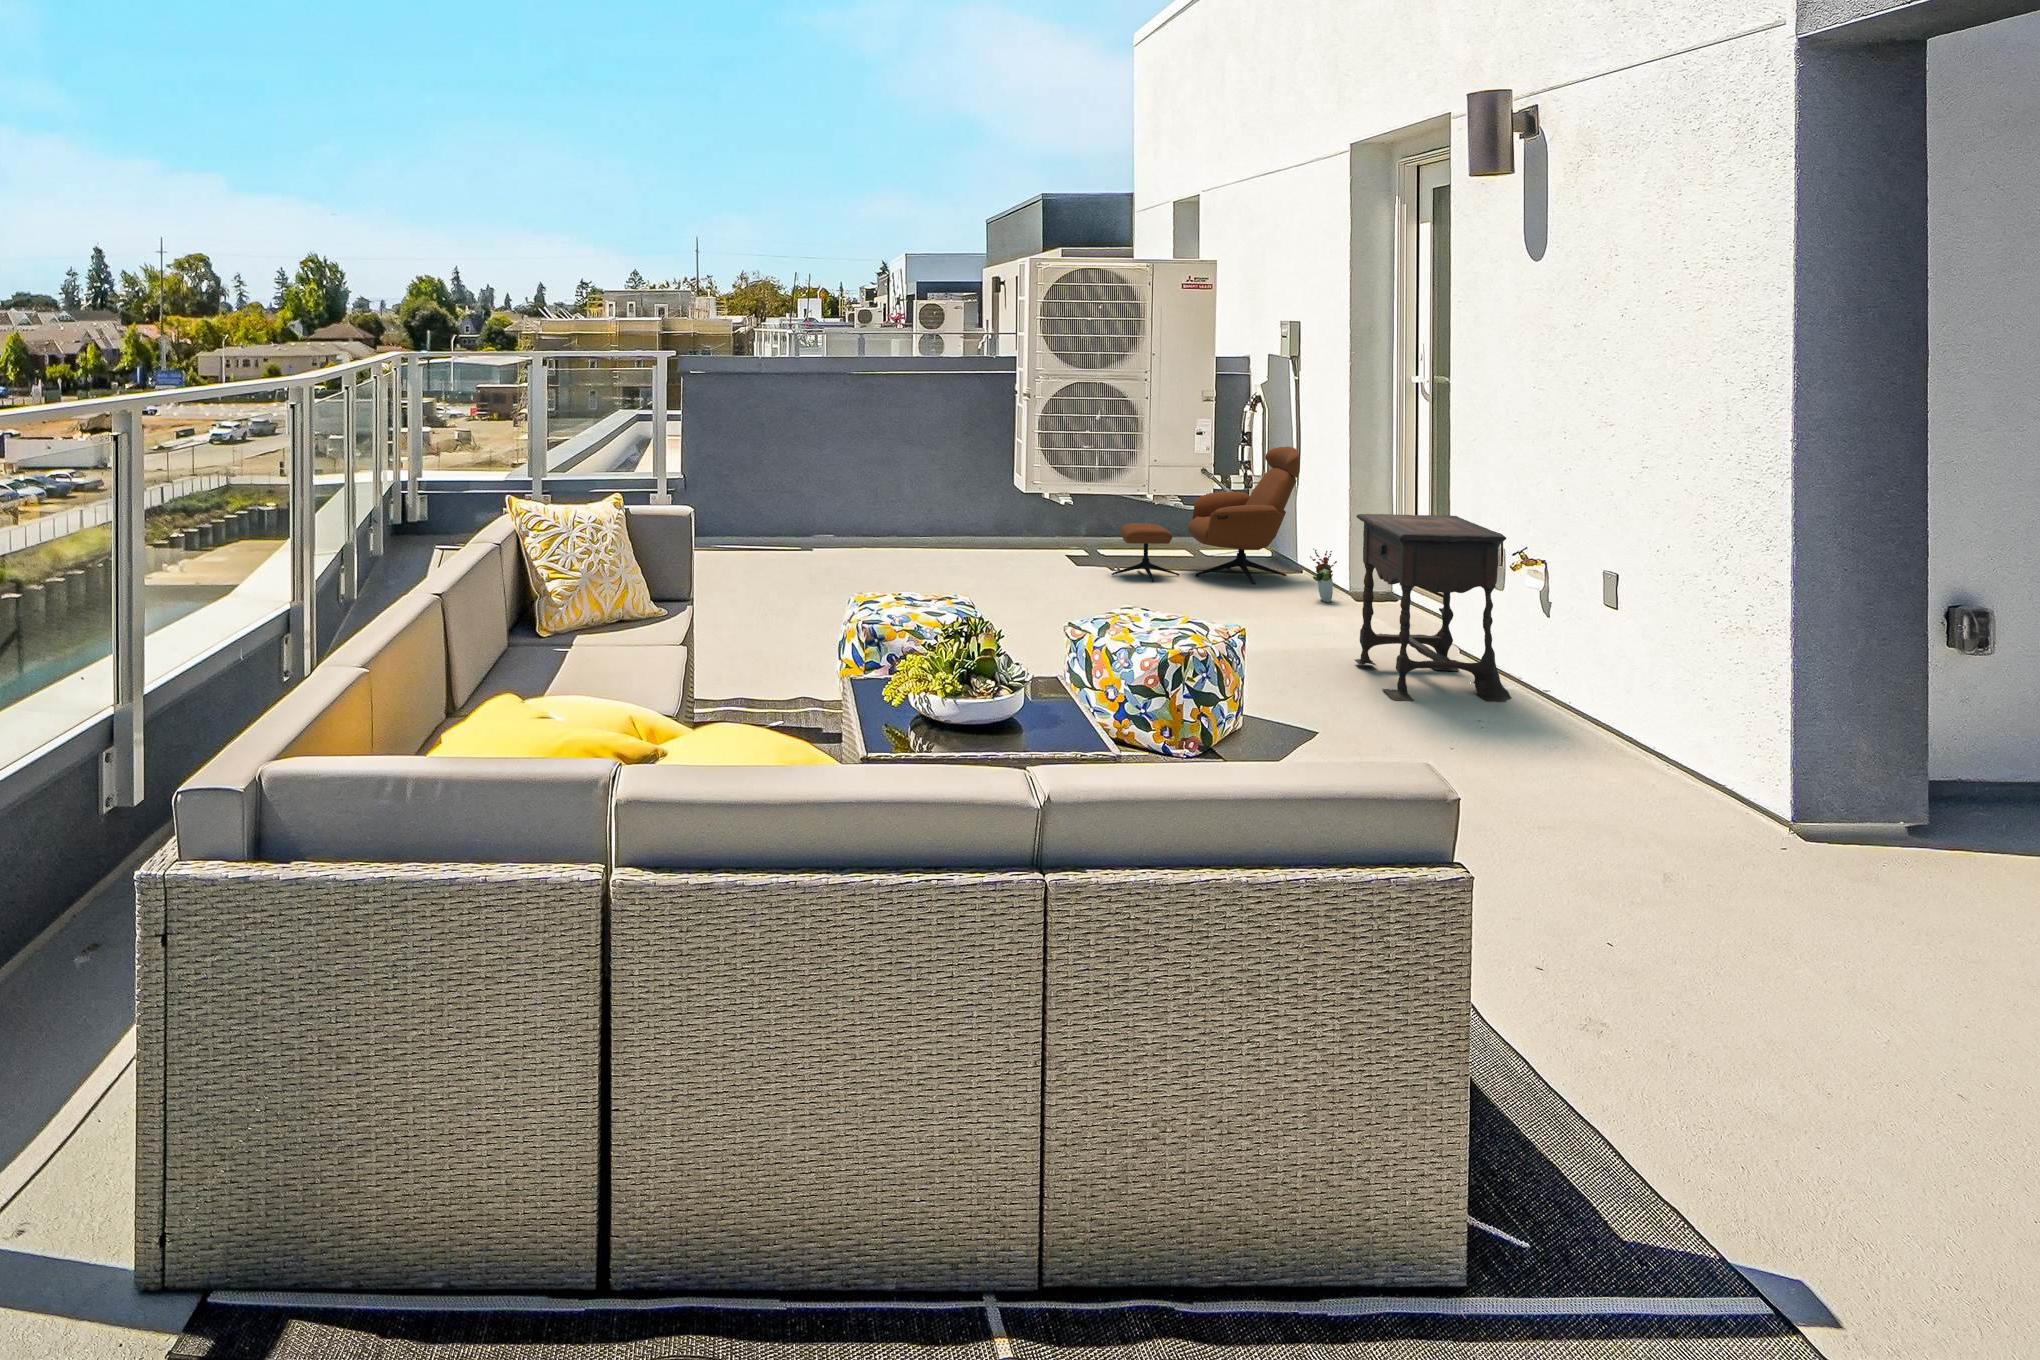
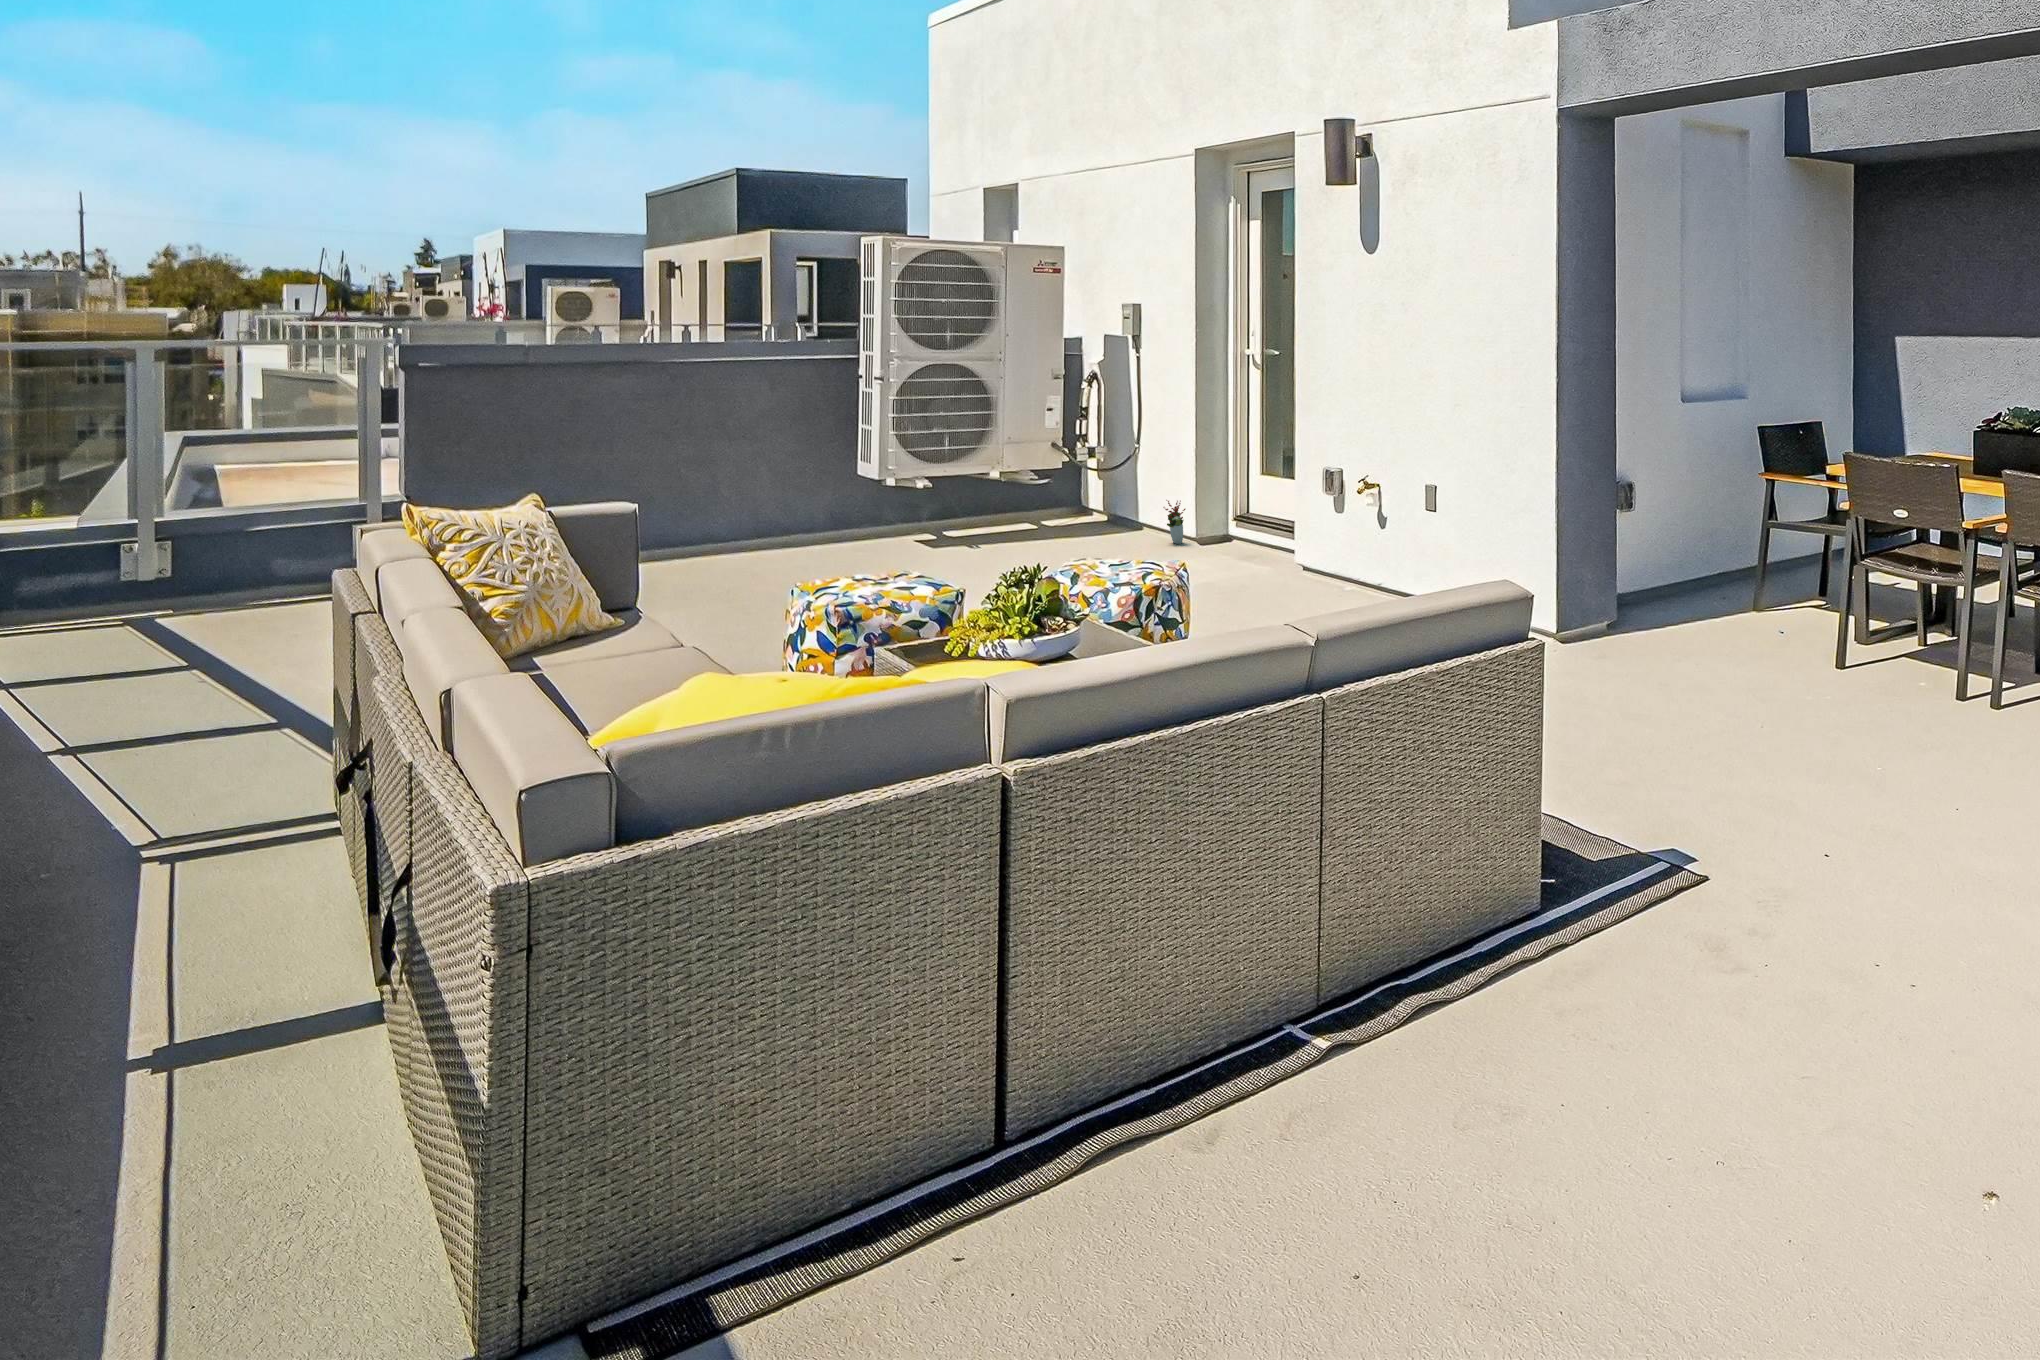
lounge chair: present [1112,446,1300,584] -> none [978,415,1143,546]
side table: present [1354,514,1511,702] -> none [1231,458,1361,607]

